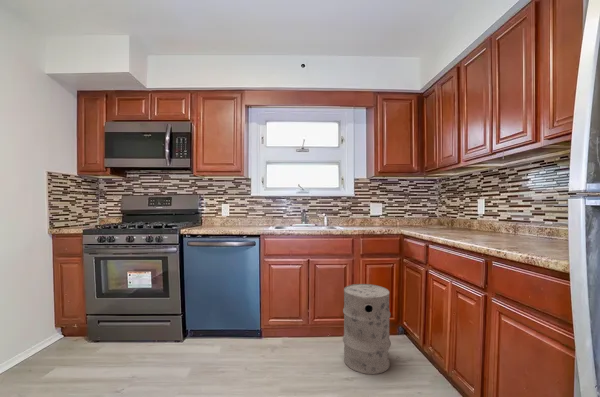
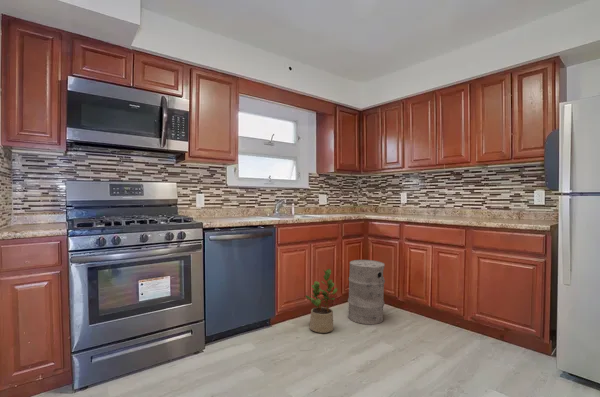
potted plant: none [281,288,316,363] -> present [306,269,337,333]

